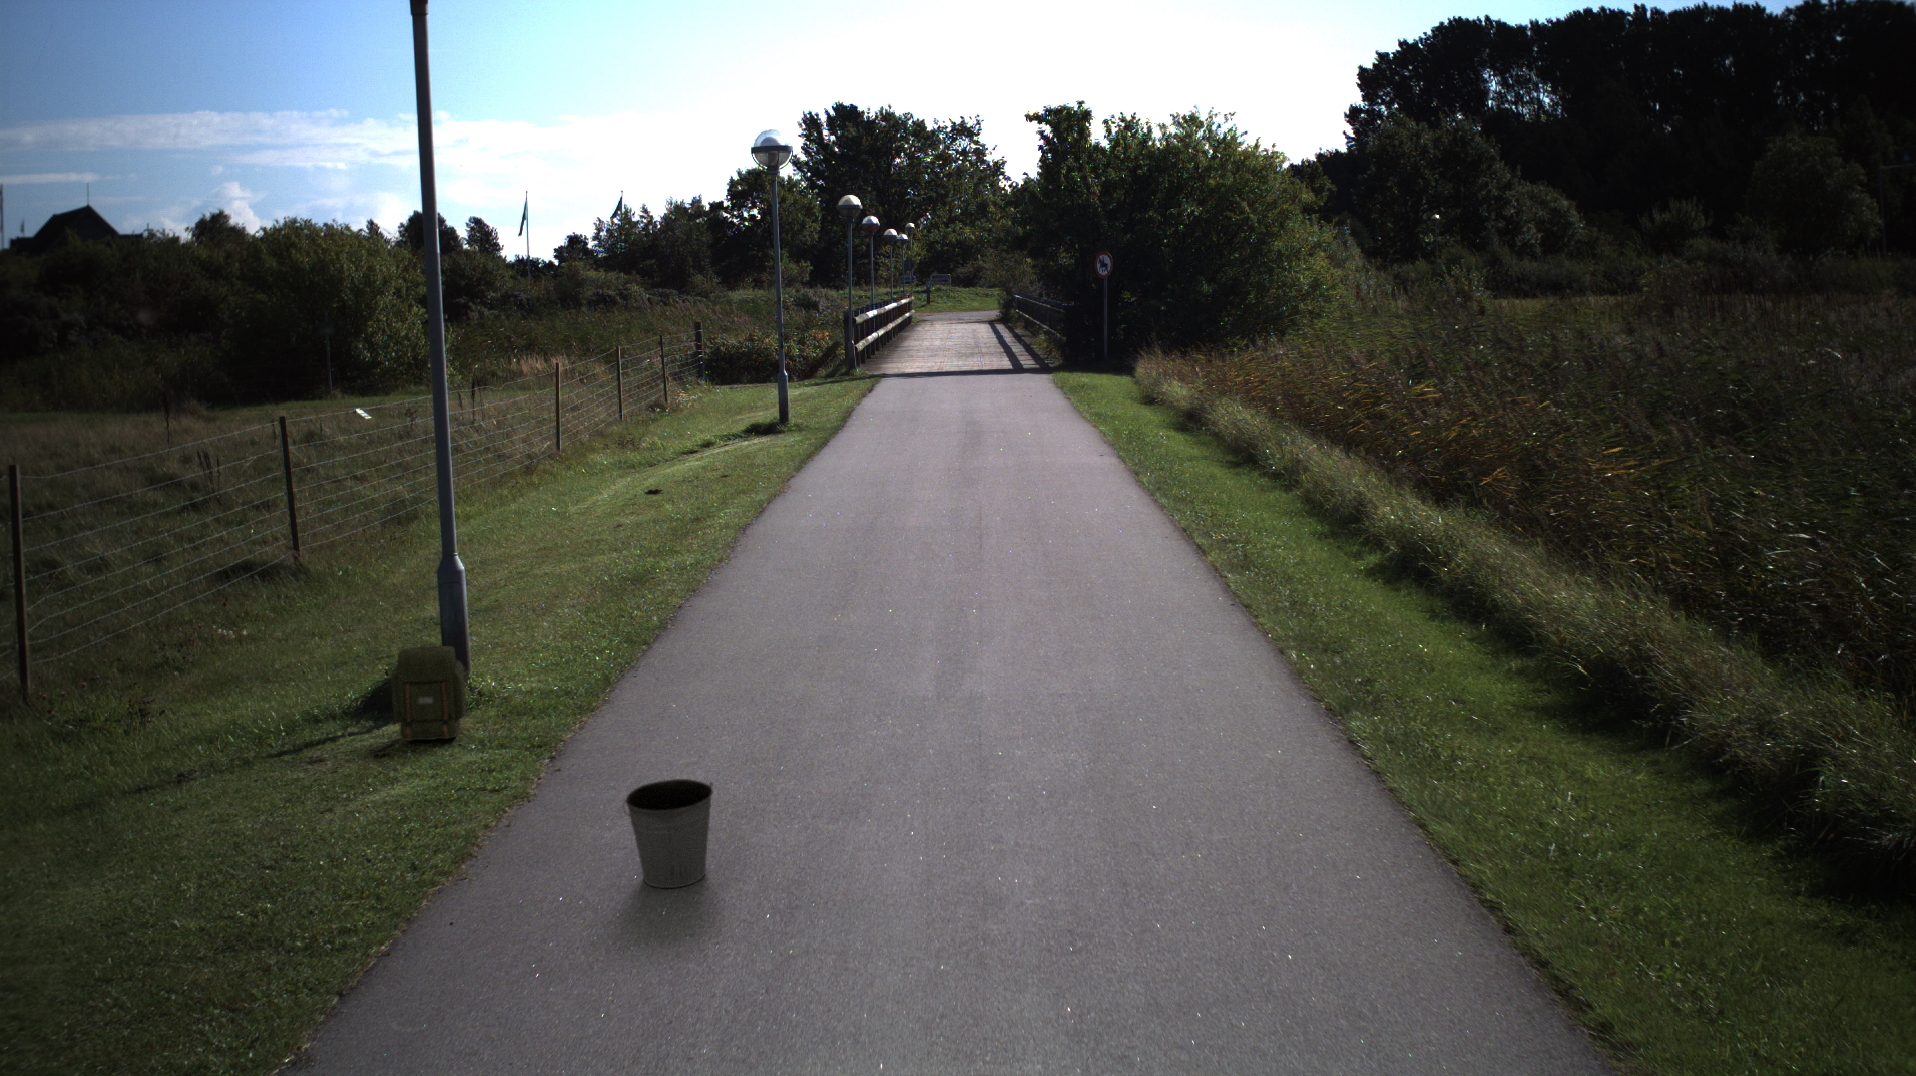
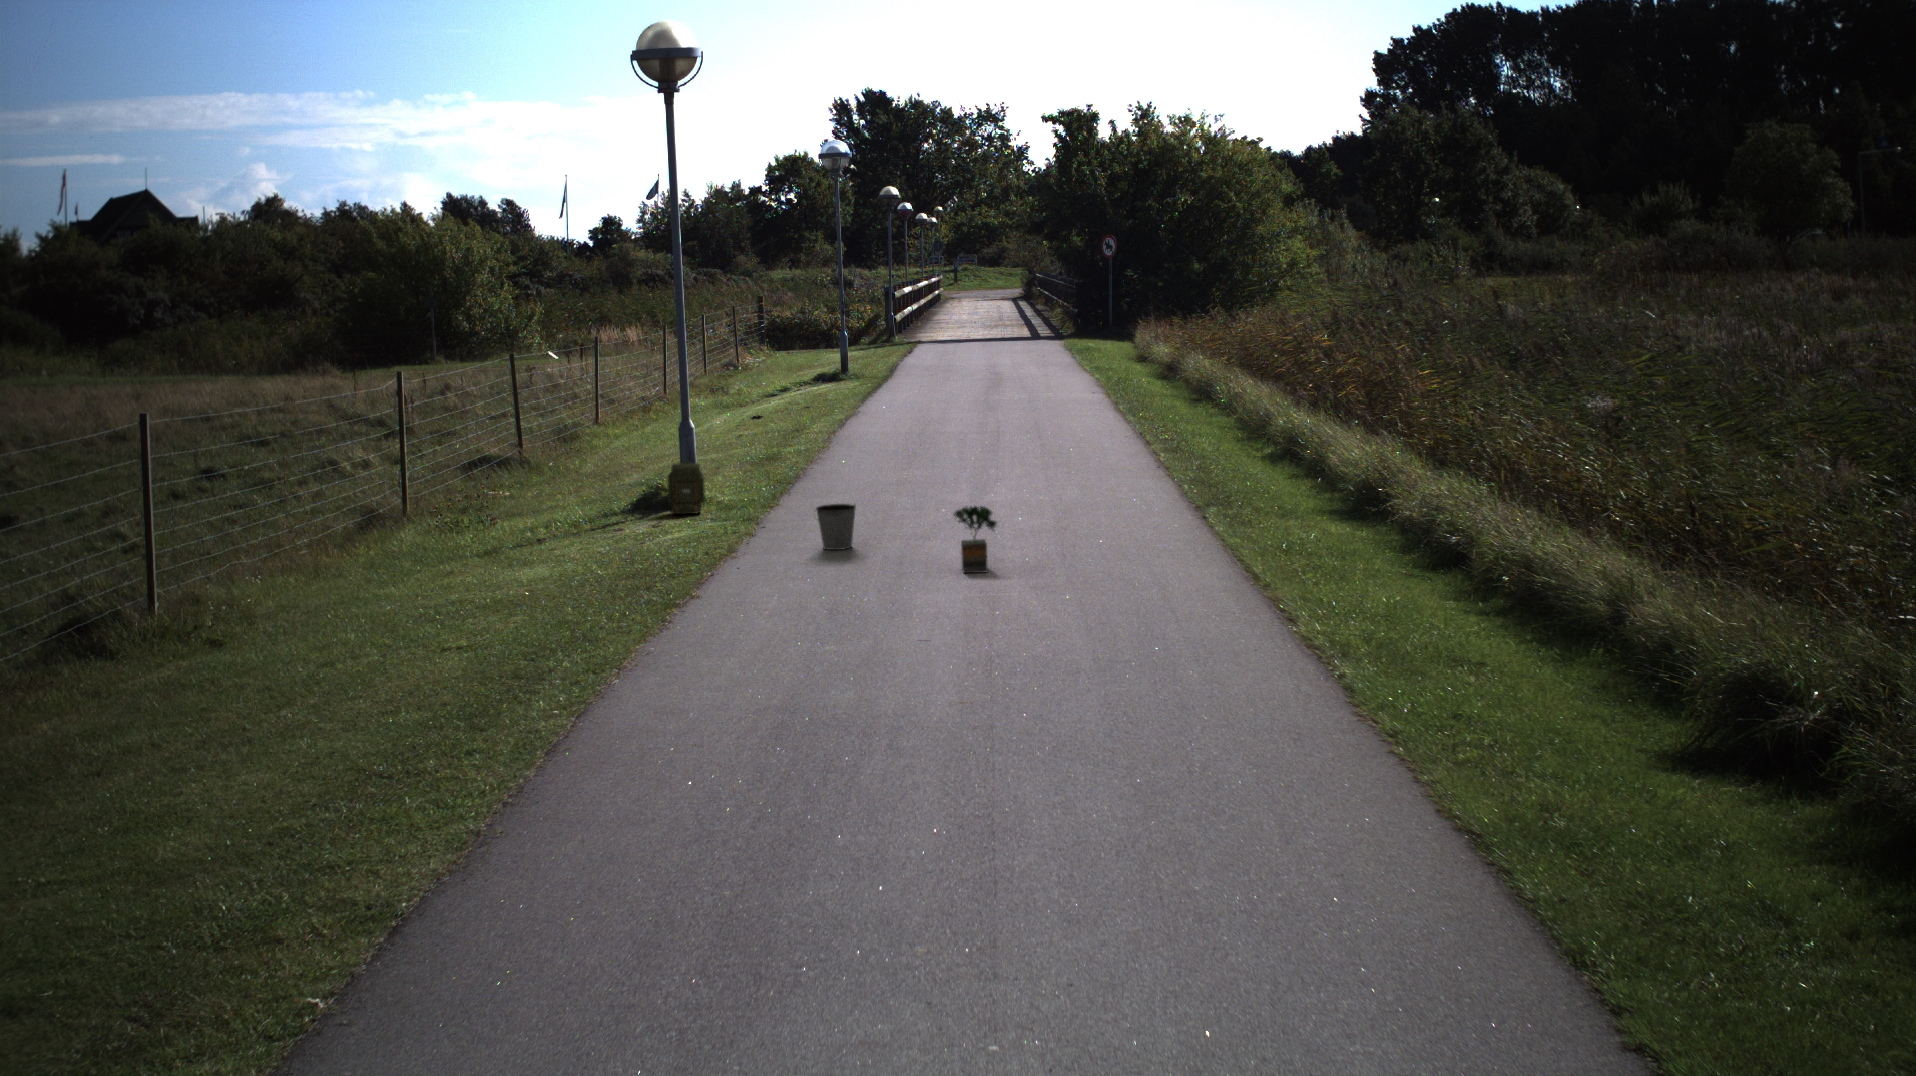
potted tree: none [913,844,1022,1015] -> present [953,506,997,573]

